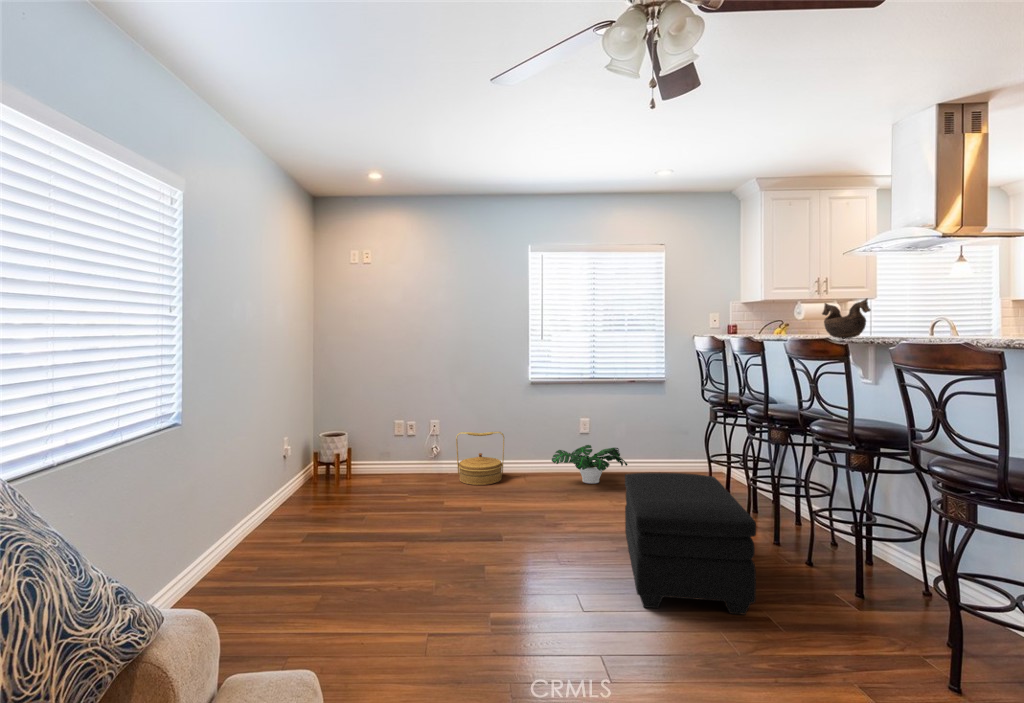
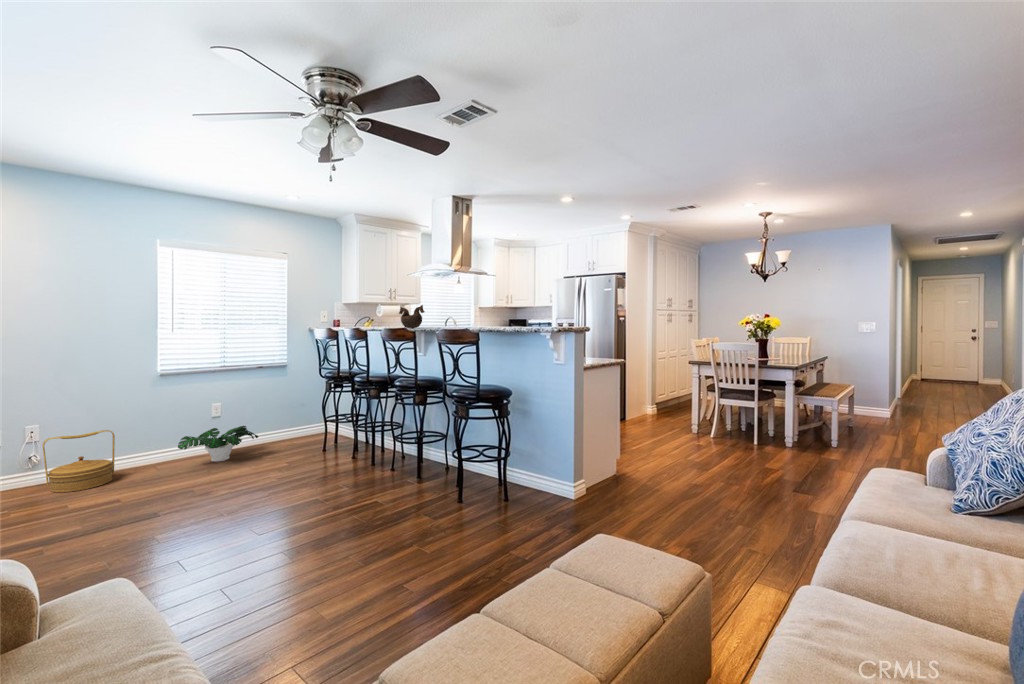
ottoman: present [625,472,756,615] -> none [272,425,375,518]

